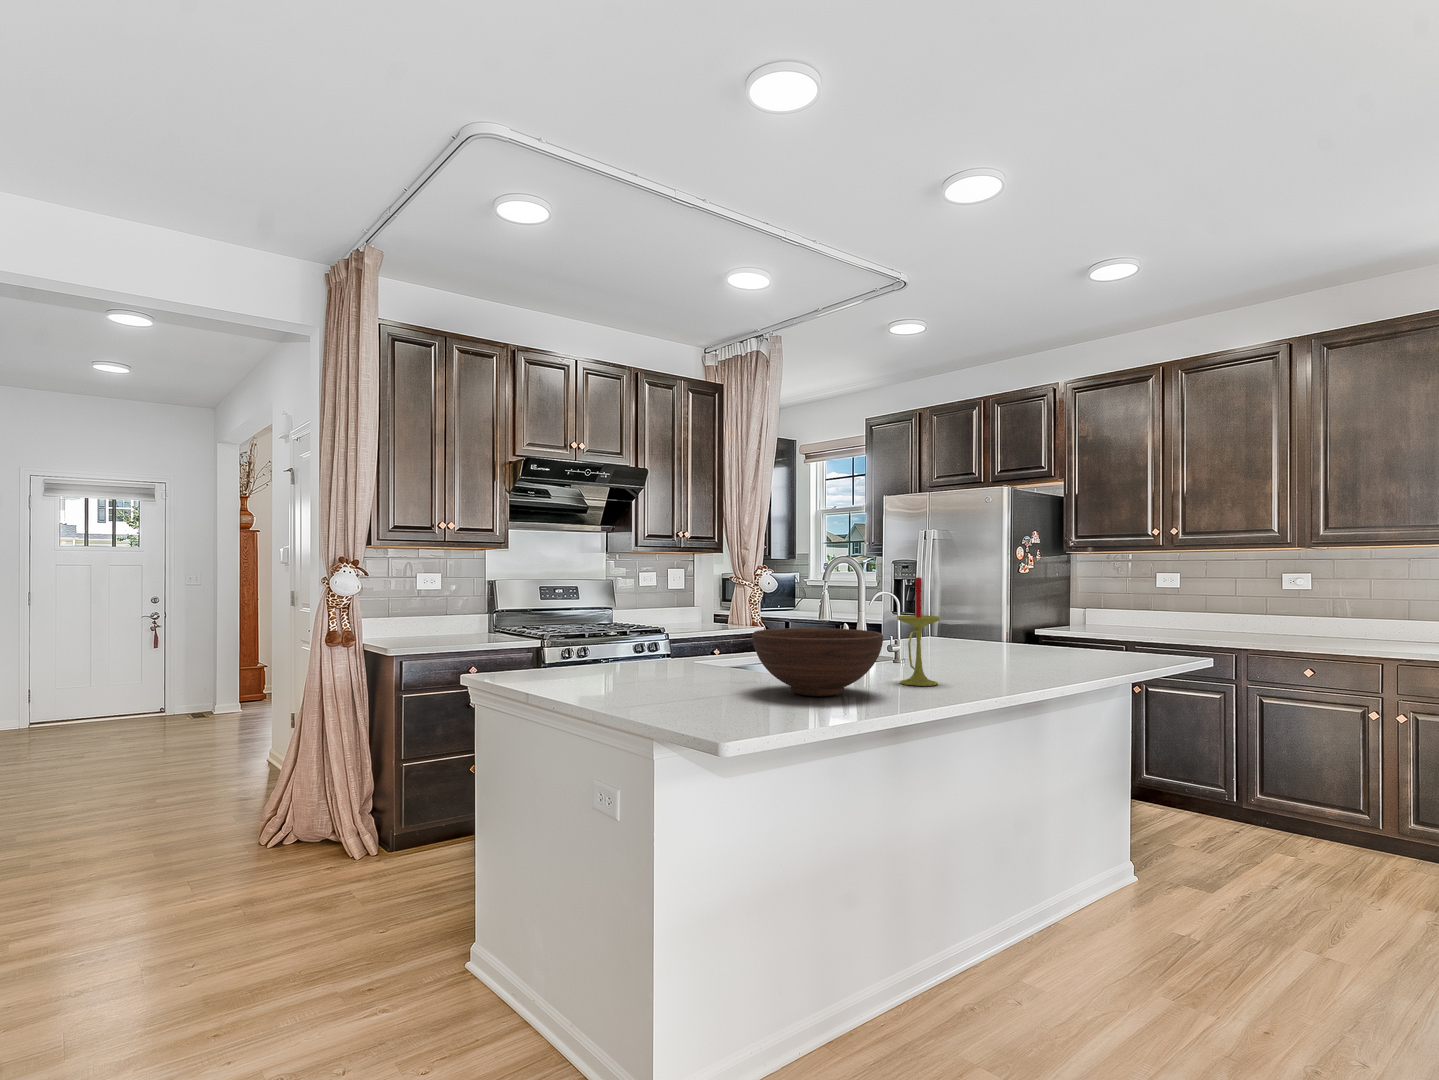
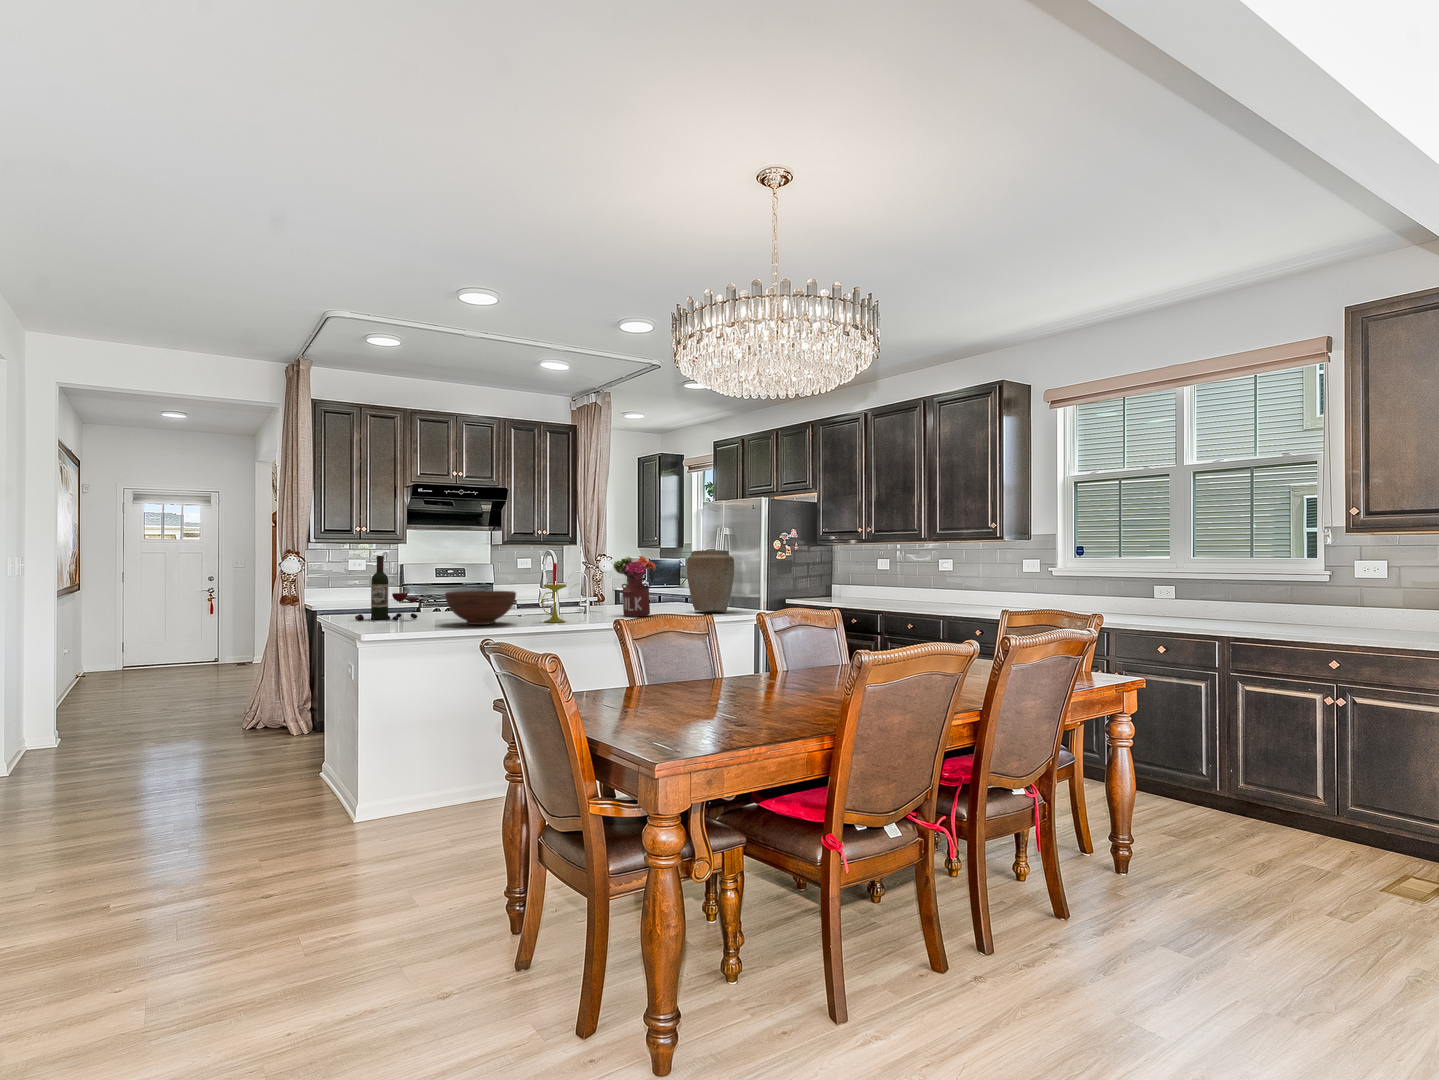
vase: none [1025,557,1106,655] -> present [687,550,734,611]
wine bottle: none [548,564,672,686] -> present [355,556,419,621]
flower arrangement: none [951,565,1027,668] -> present [614,556,656,617]

